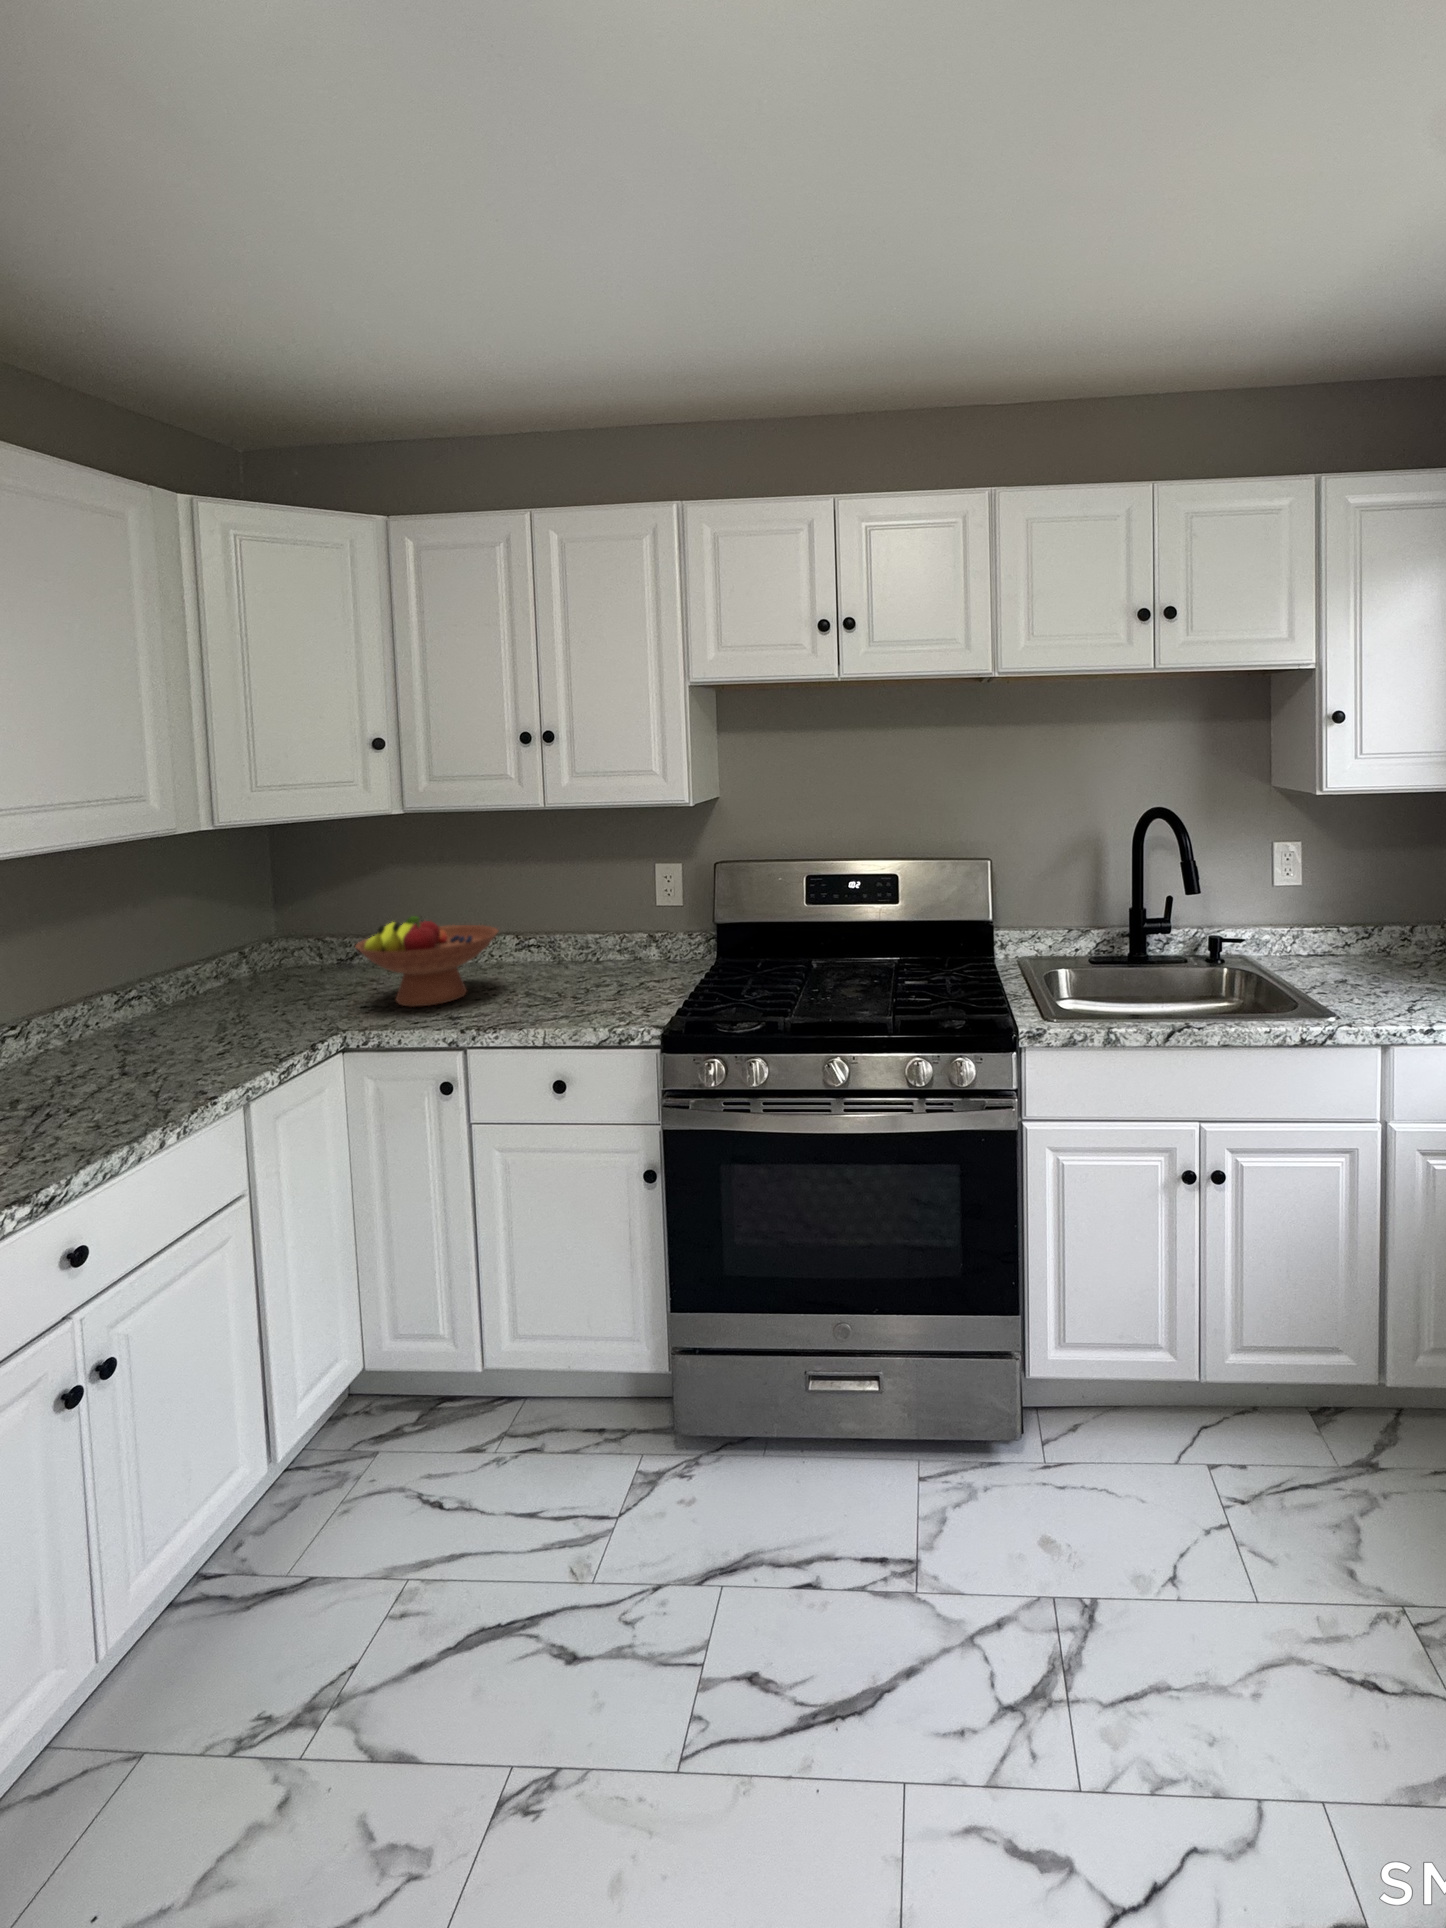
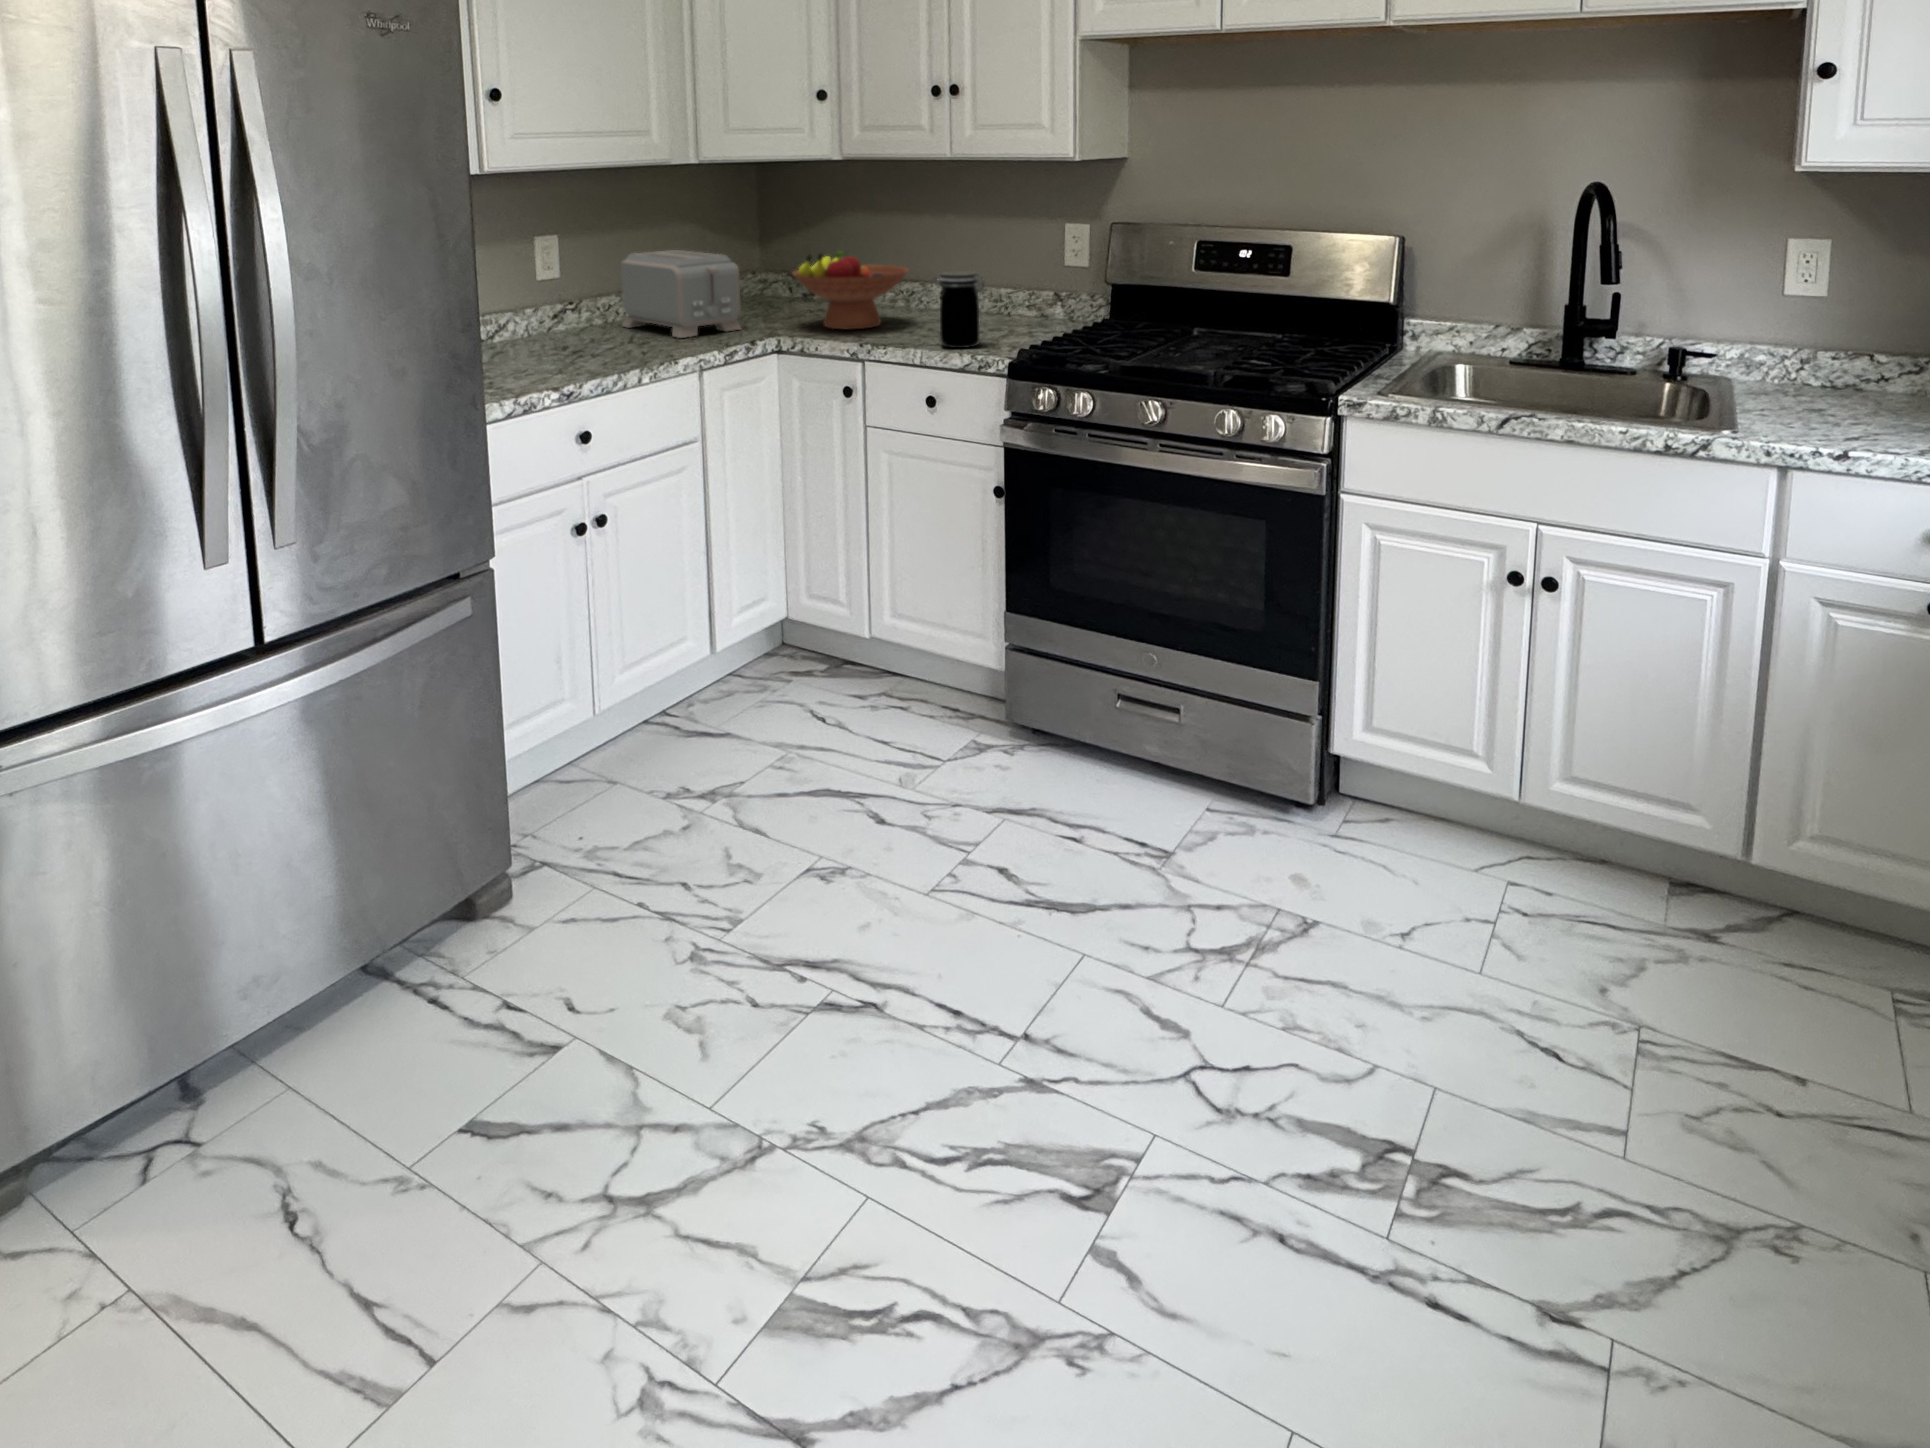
jar: none [549,930,610,1016] -> present [934,271,985,348]
toaster: none [103,932,288,1049] -> present [621,250,741,338]

